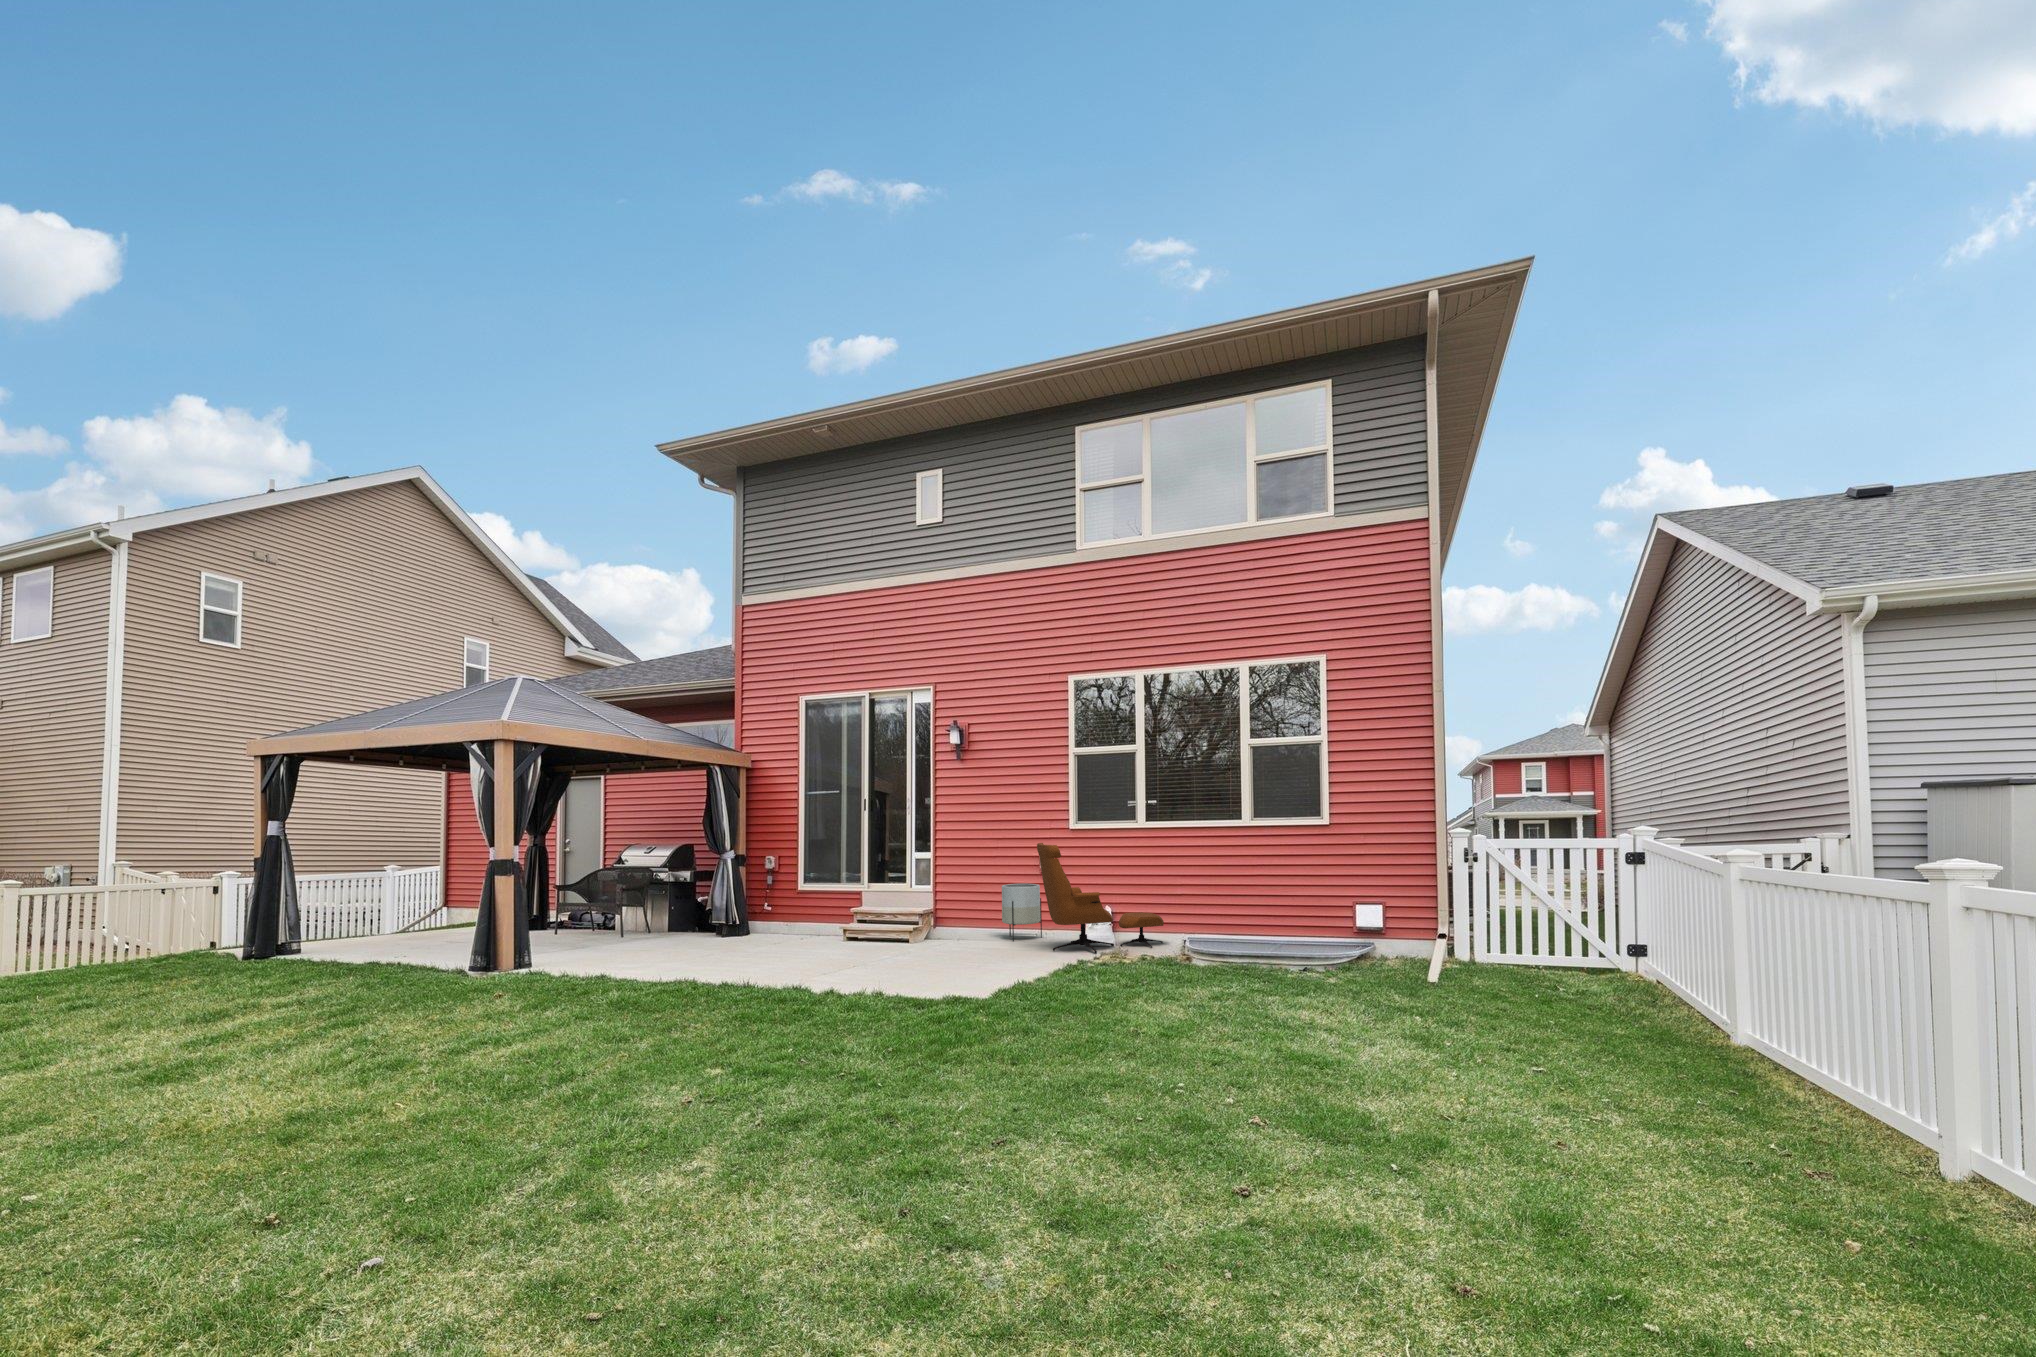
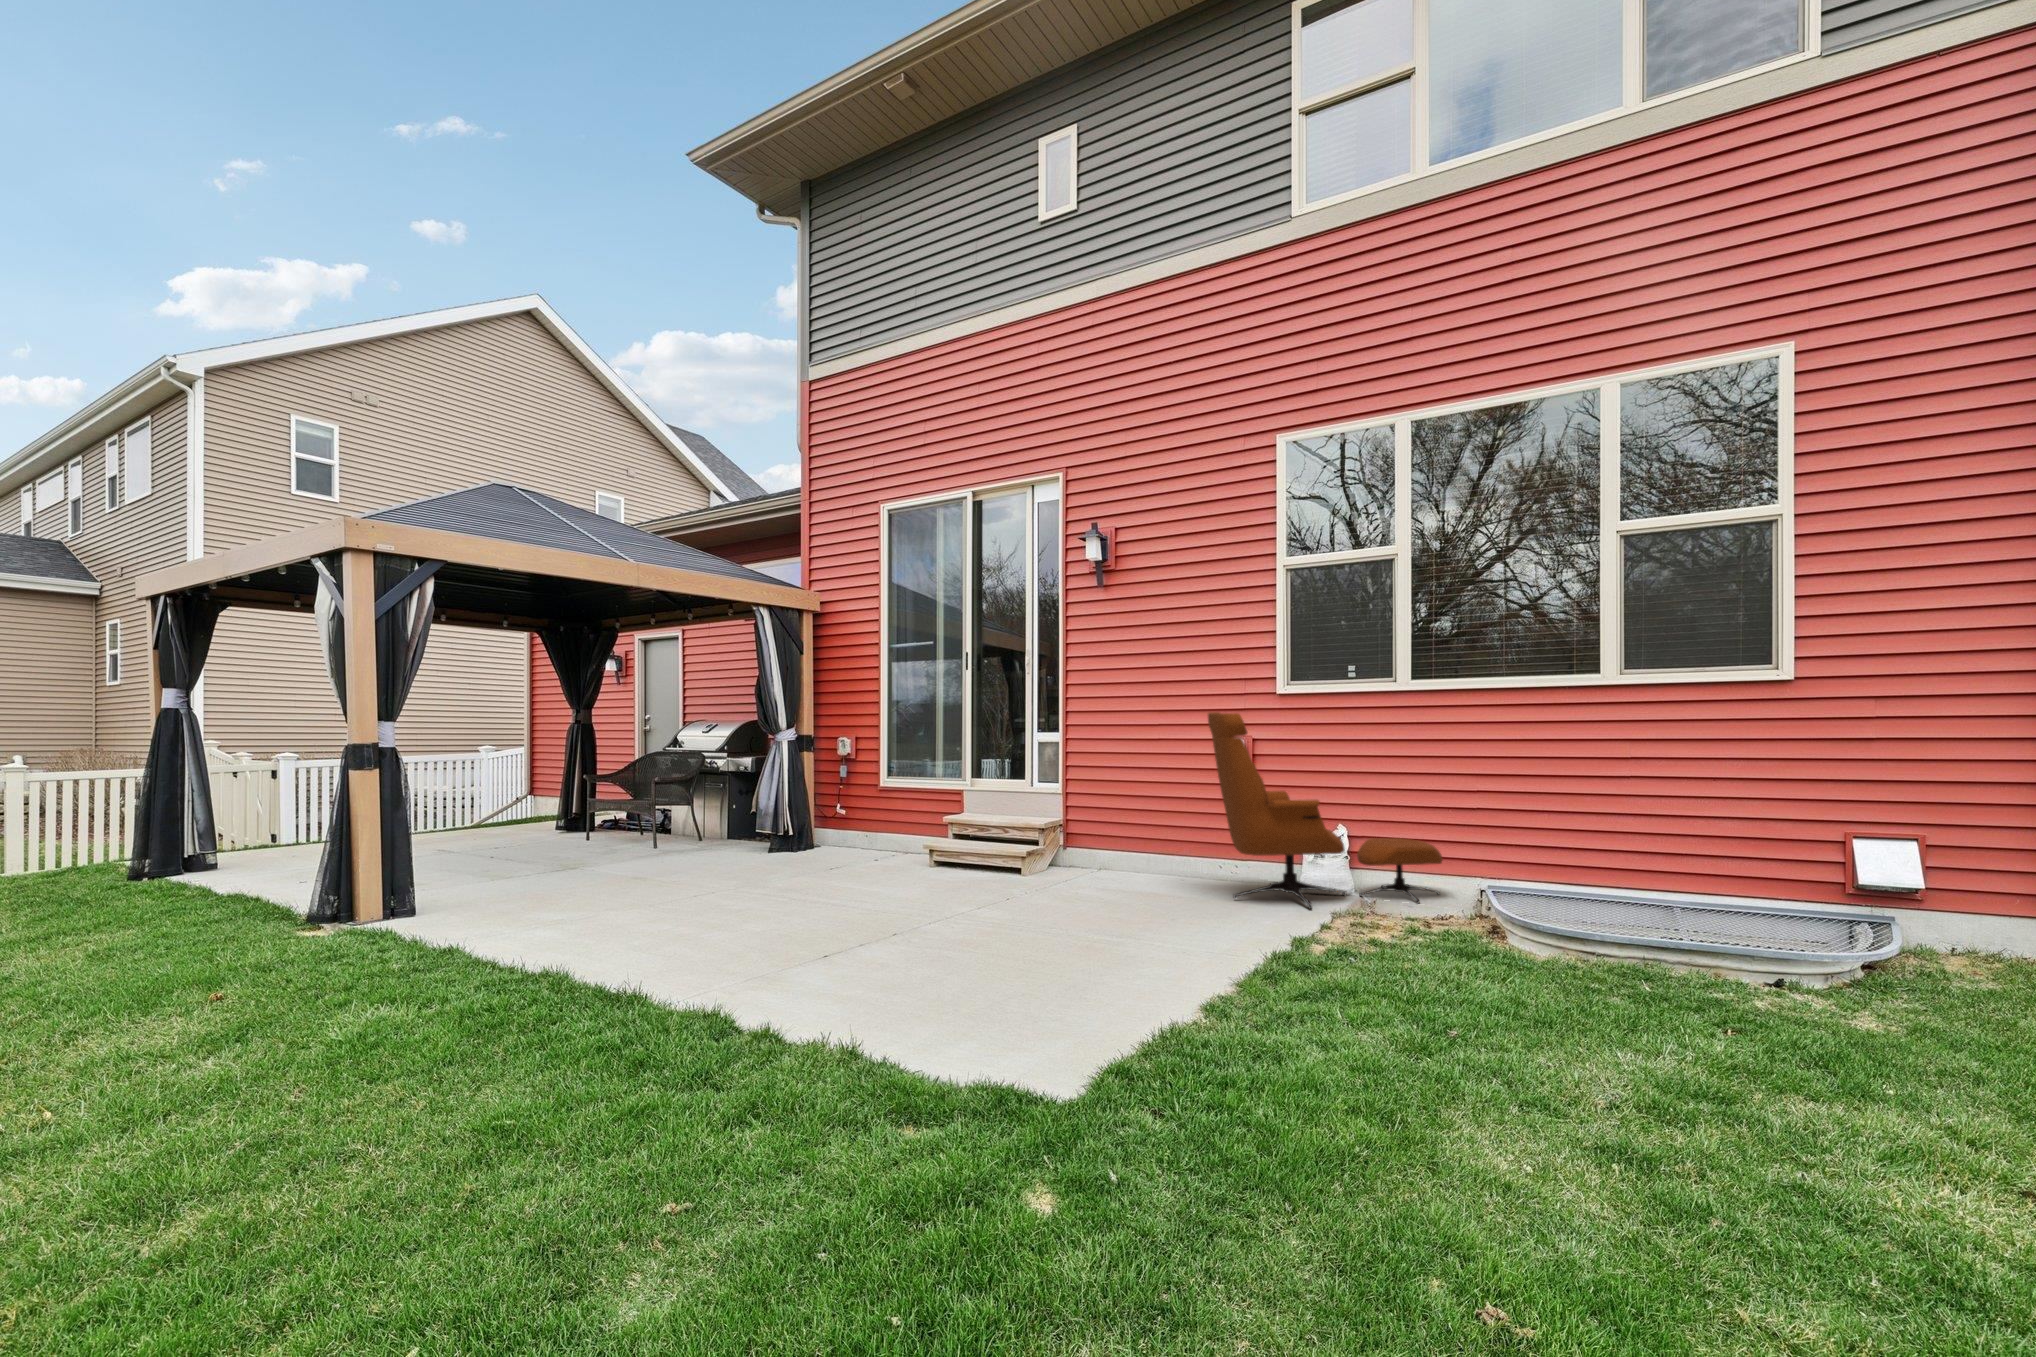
planter: present [1002,884,1042,941] -> none [1158,783,1225,877]

